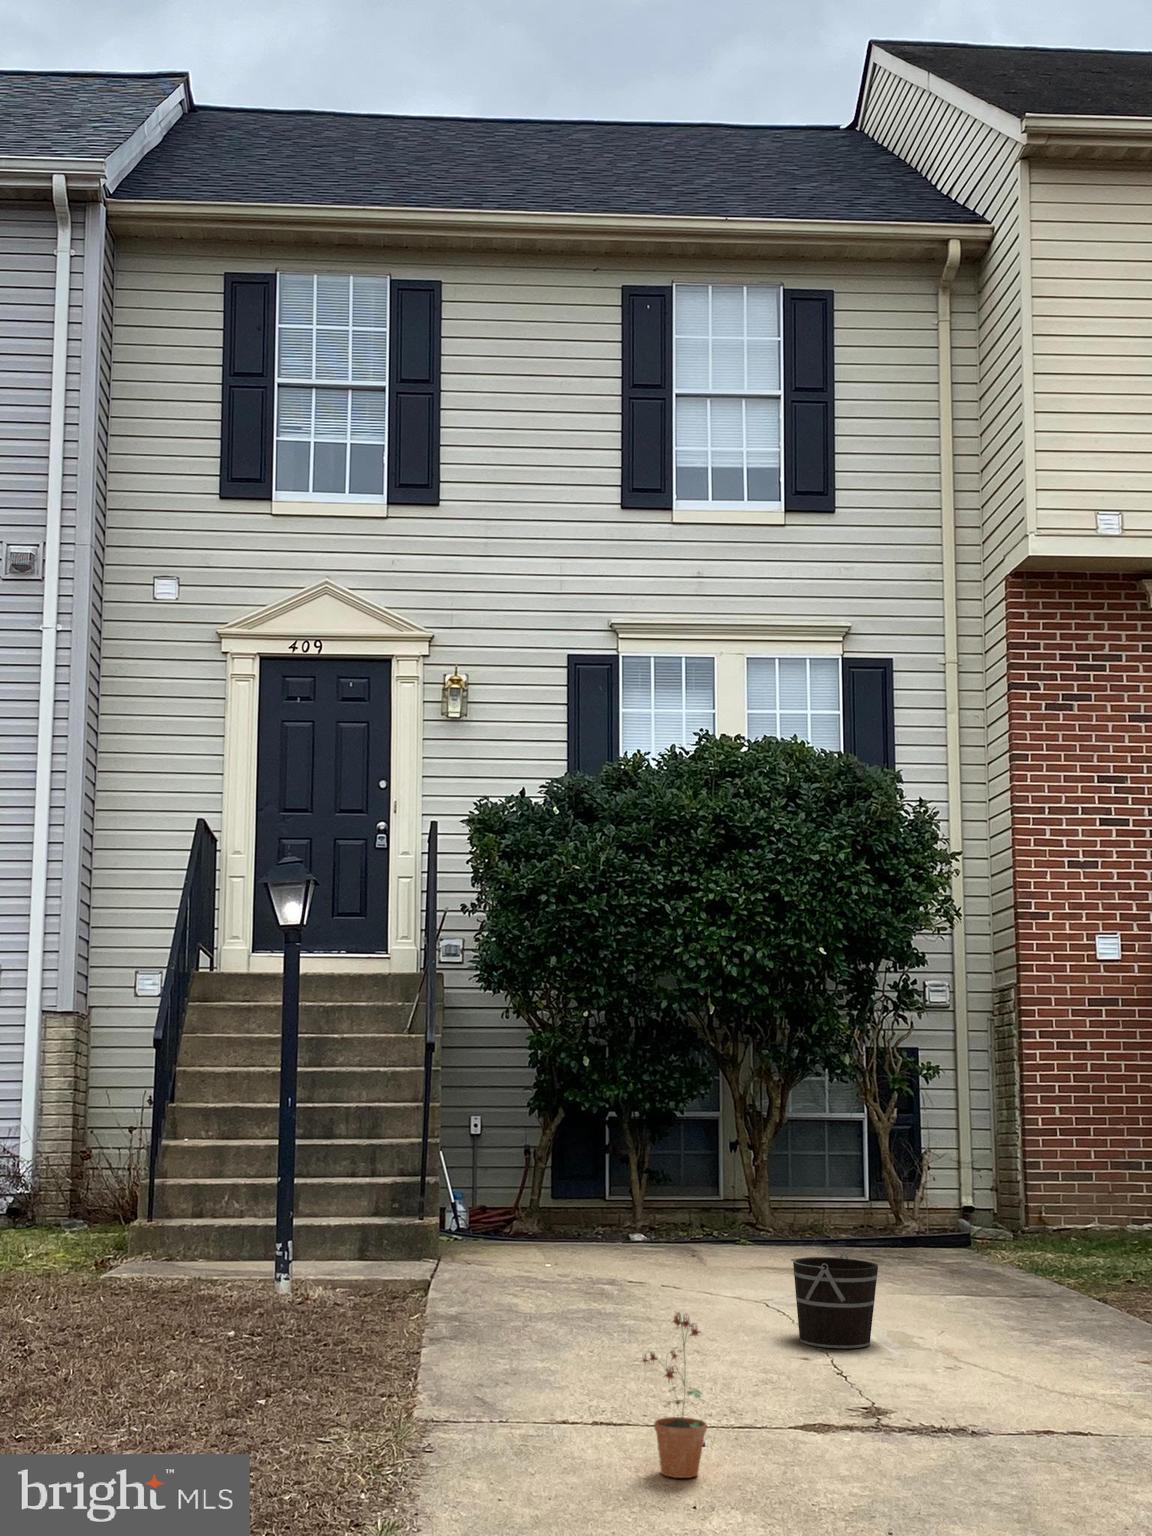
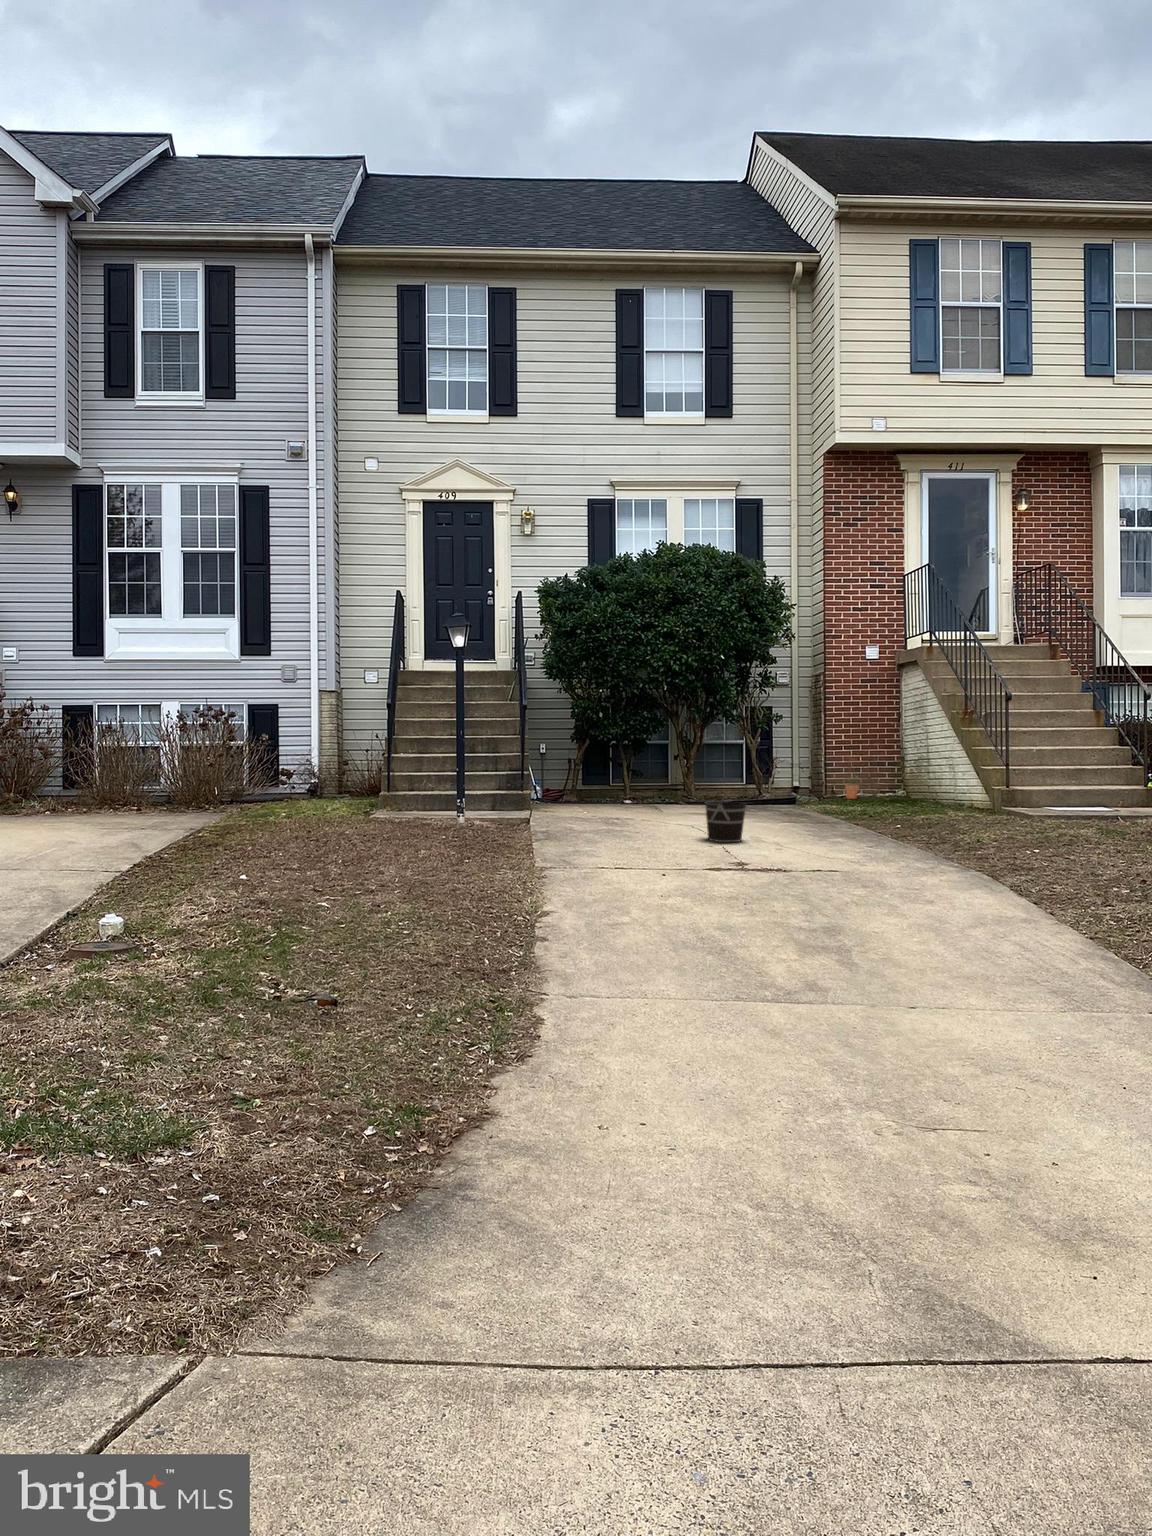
potted plant: present [643,1313,707,1478] -> present [845,757,859,799]

